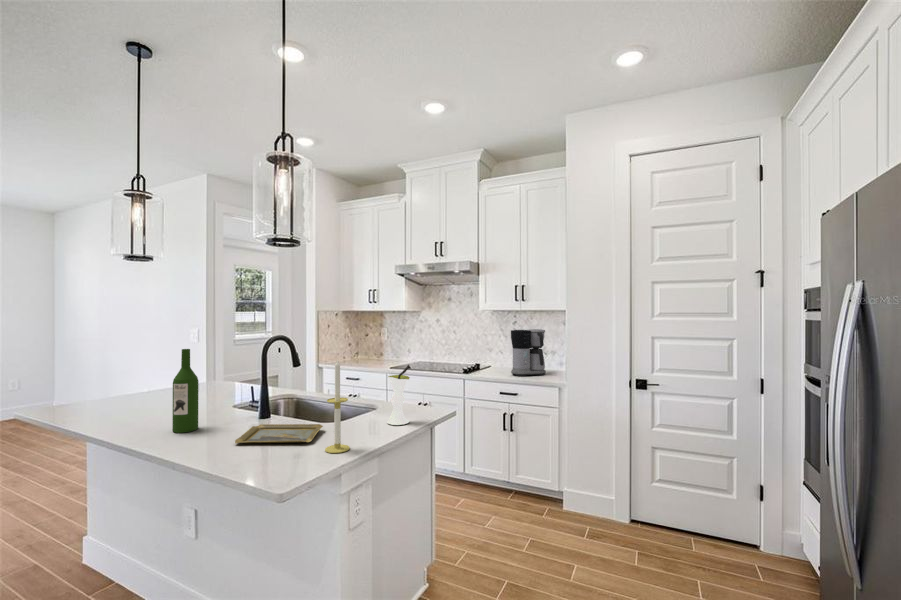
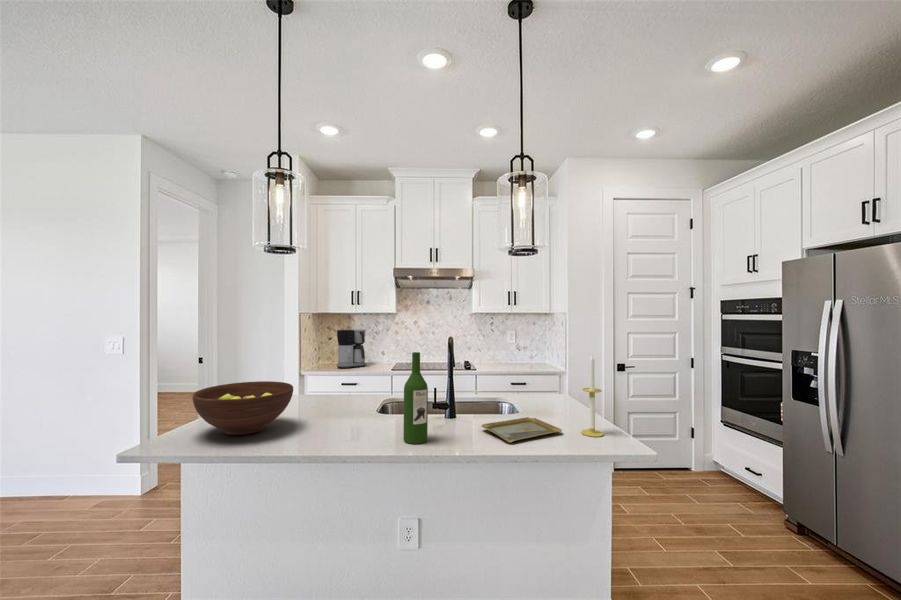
coffee maker: present [511,329,546,376] -> present [337,329,366,369]
vase: present [387,365,411,425] -> none [552,358,572,411]
fruit bowl: none [72,368,161,409] -> present [193,381,293,435]

